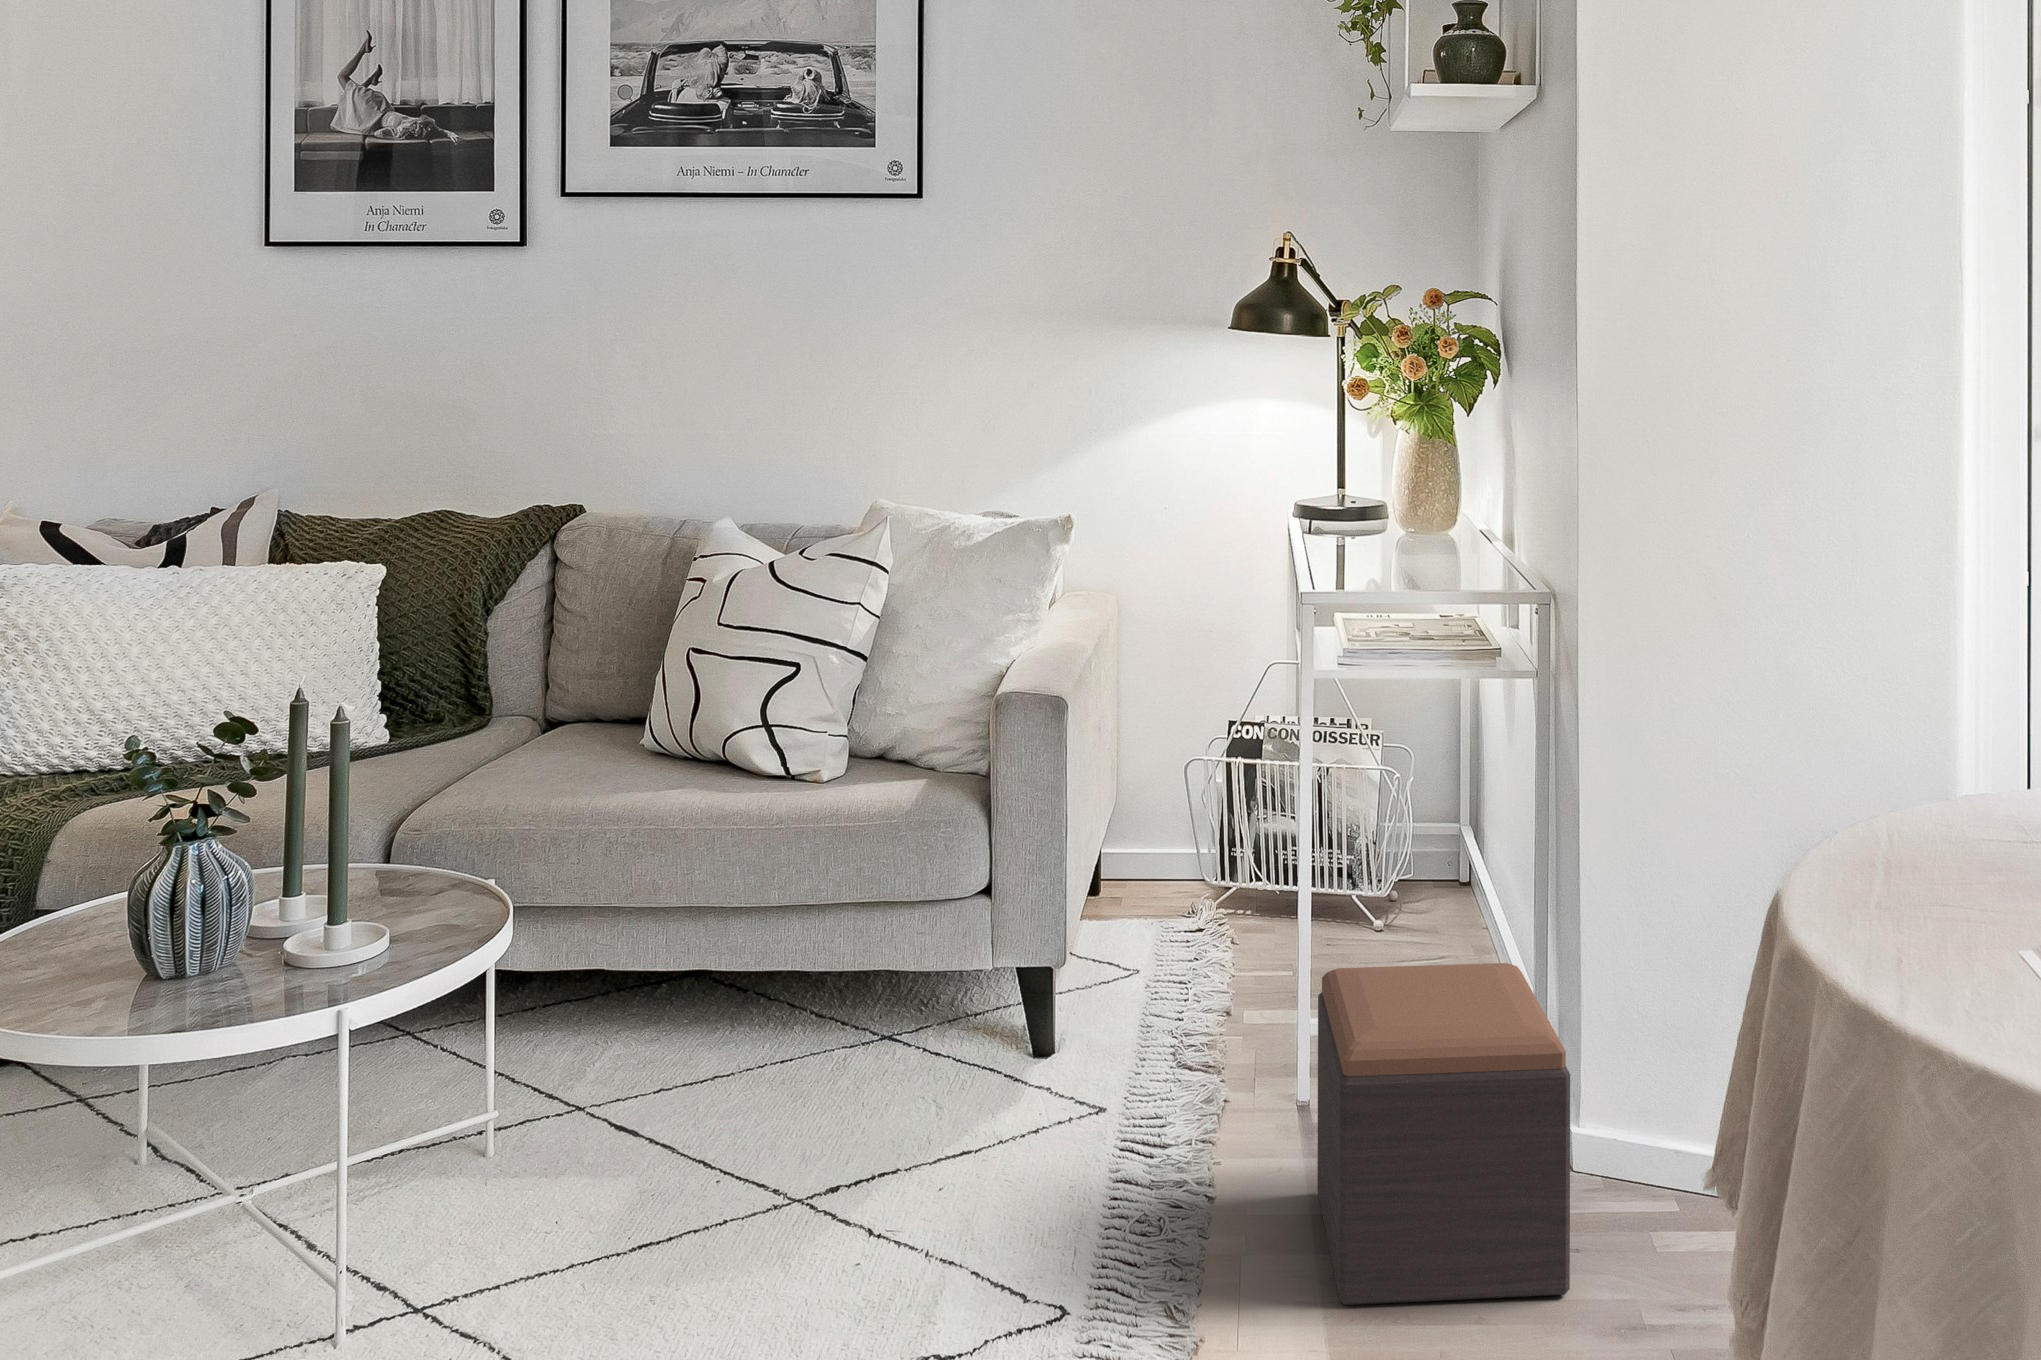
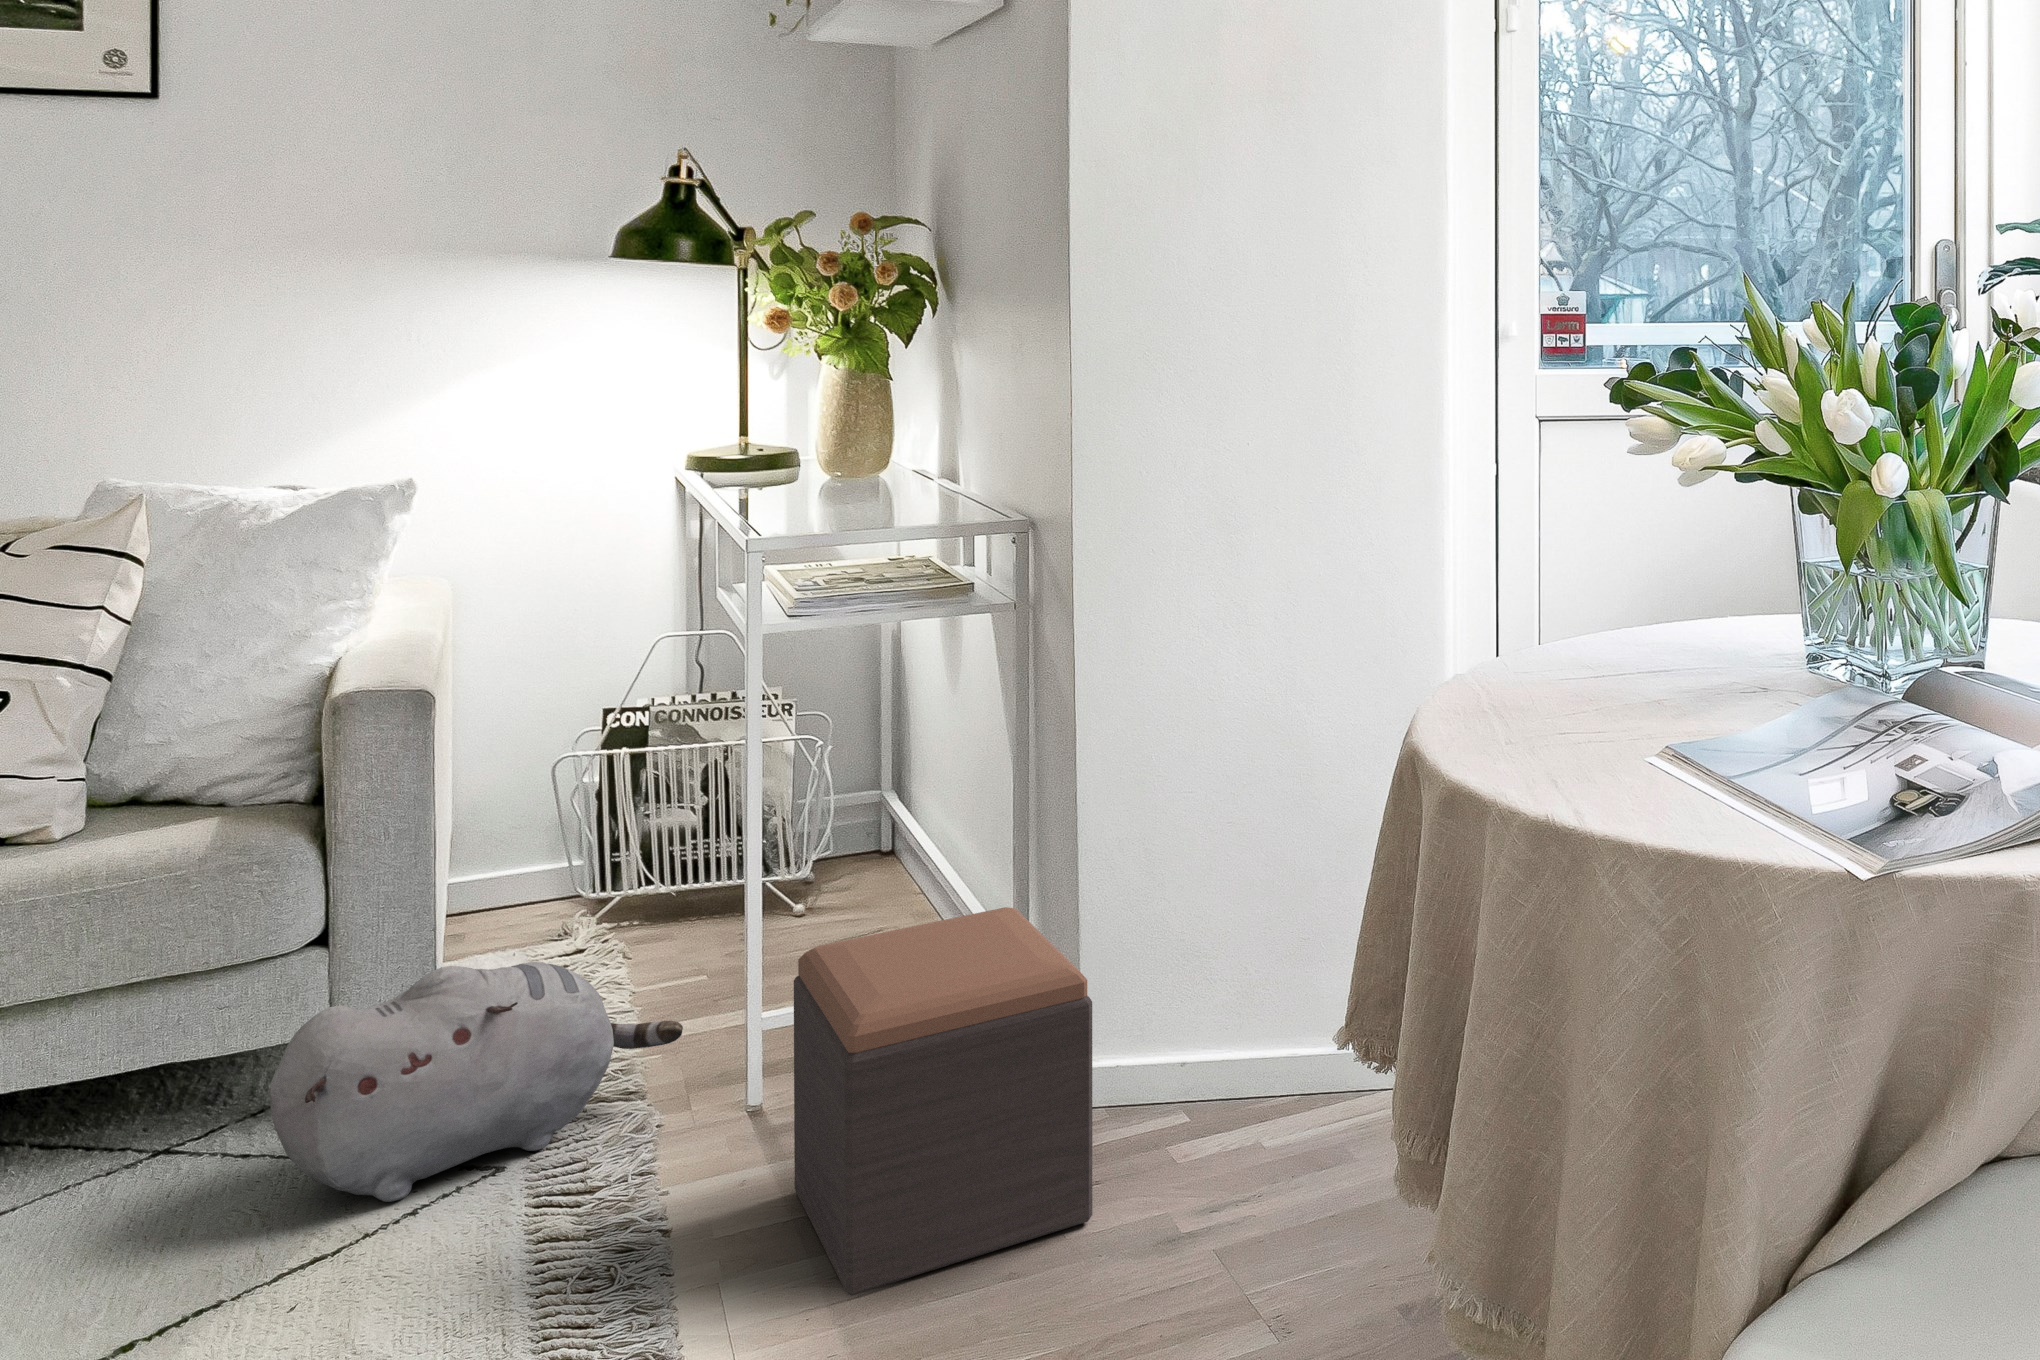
plush toy: none [945,928,1248,1119] -> present [270,962,683,1202]

